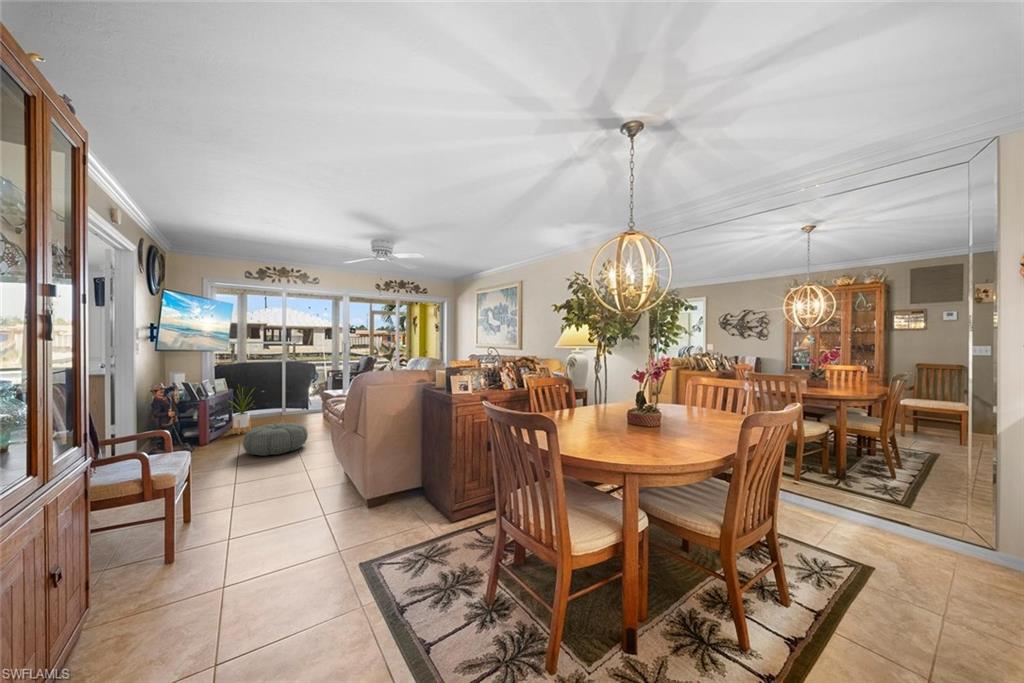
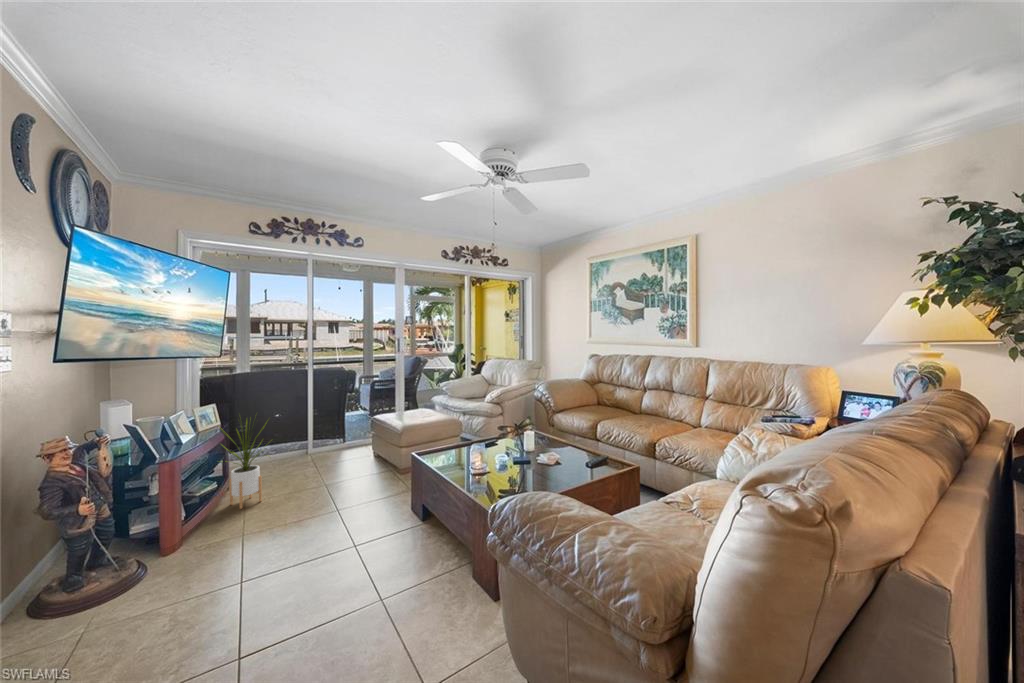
pouf: present [243,423,308,456] -> none [248,502,378,599]

